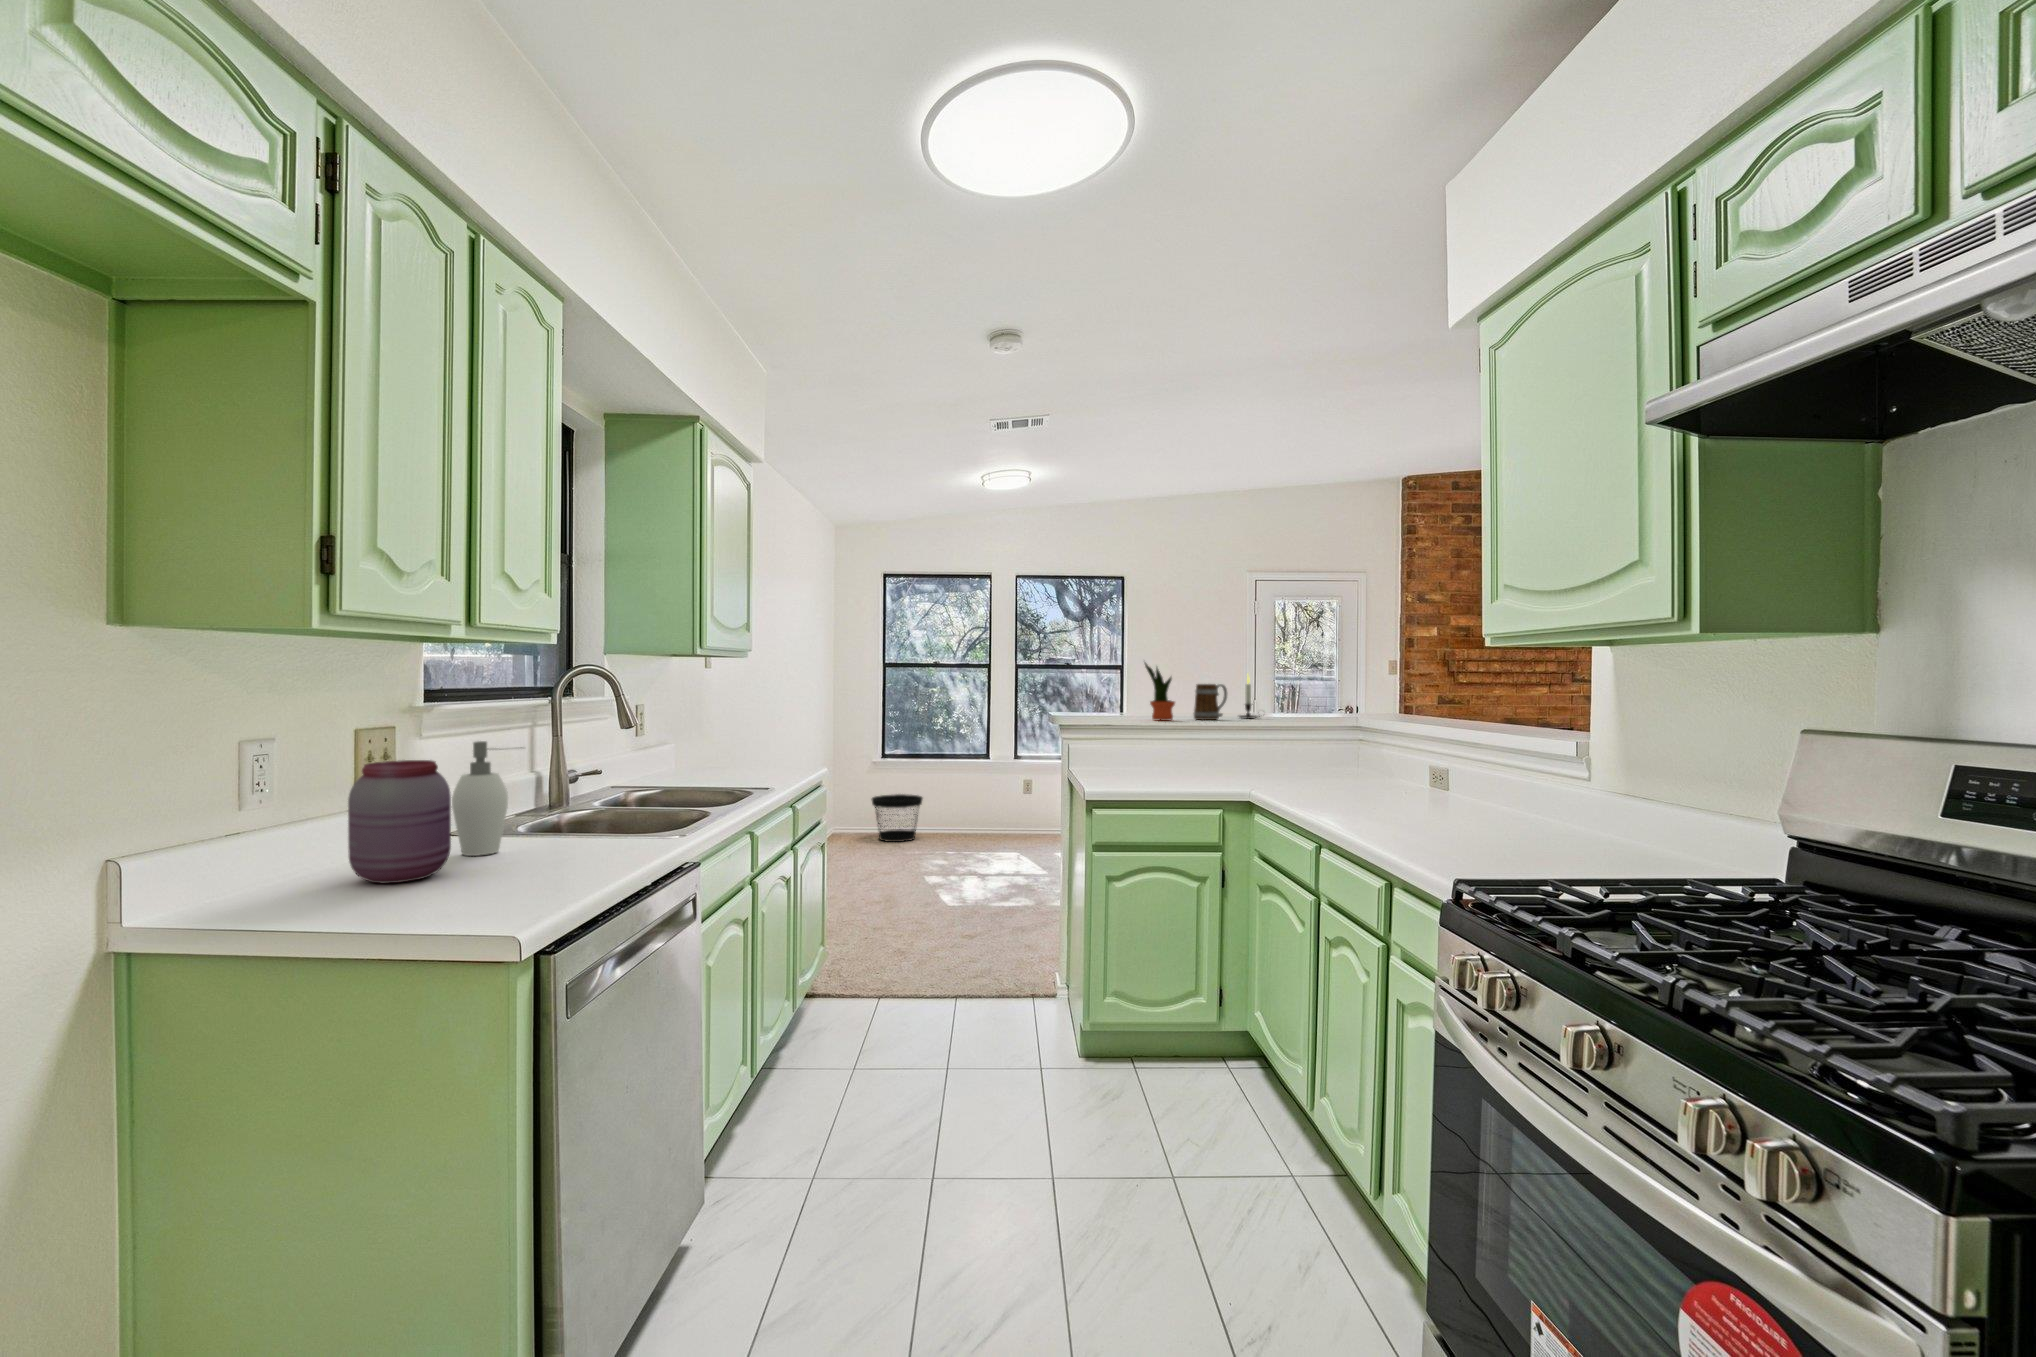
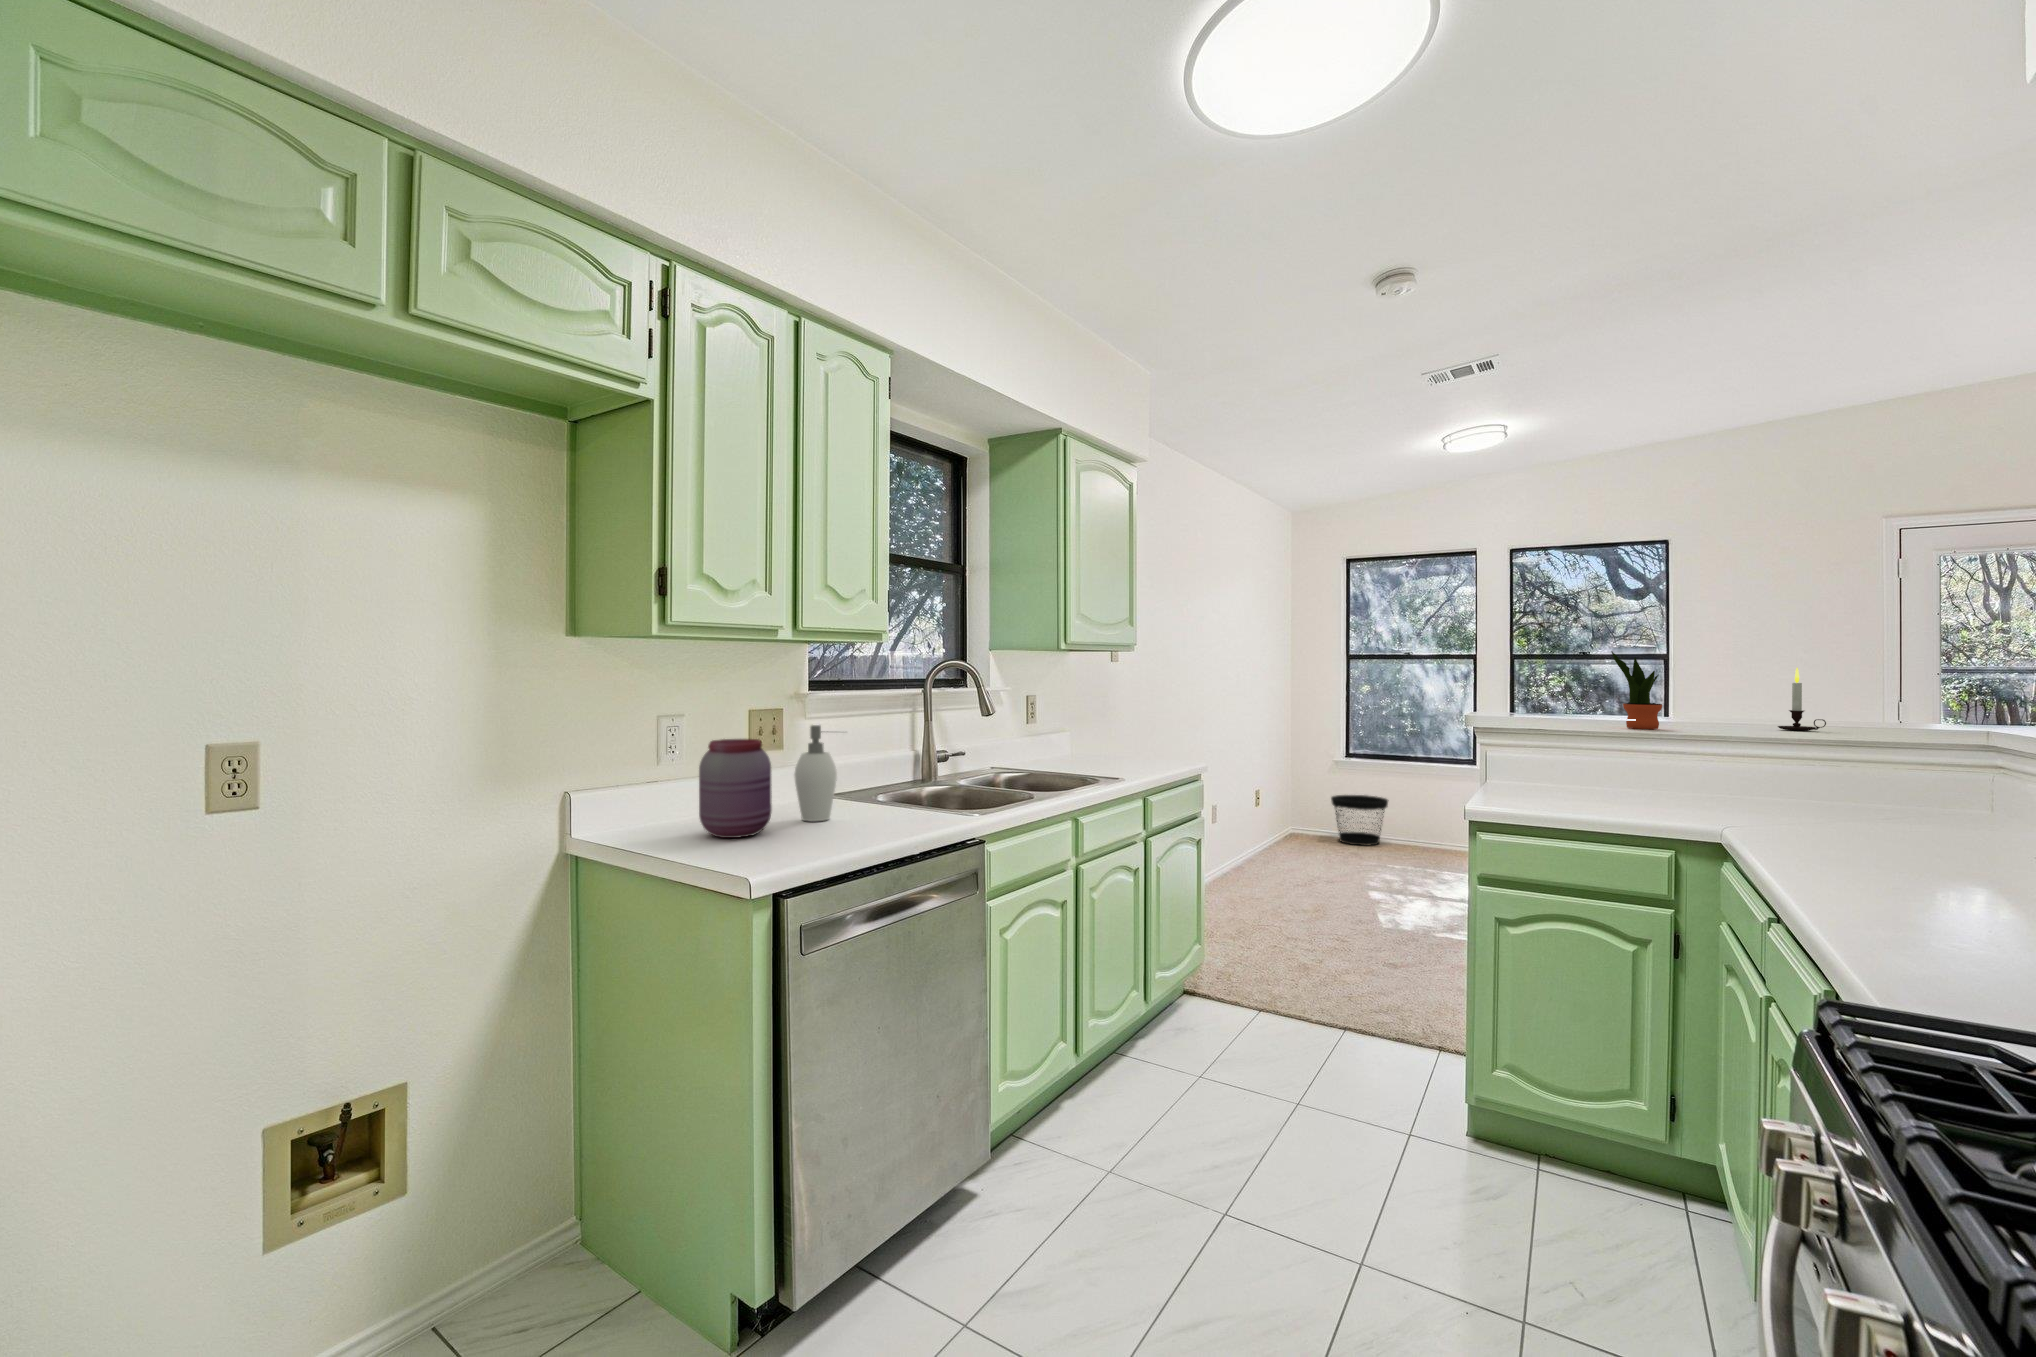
mug: present [1193,684,1227,720] -> none [1695,682,1755,731]

